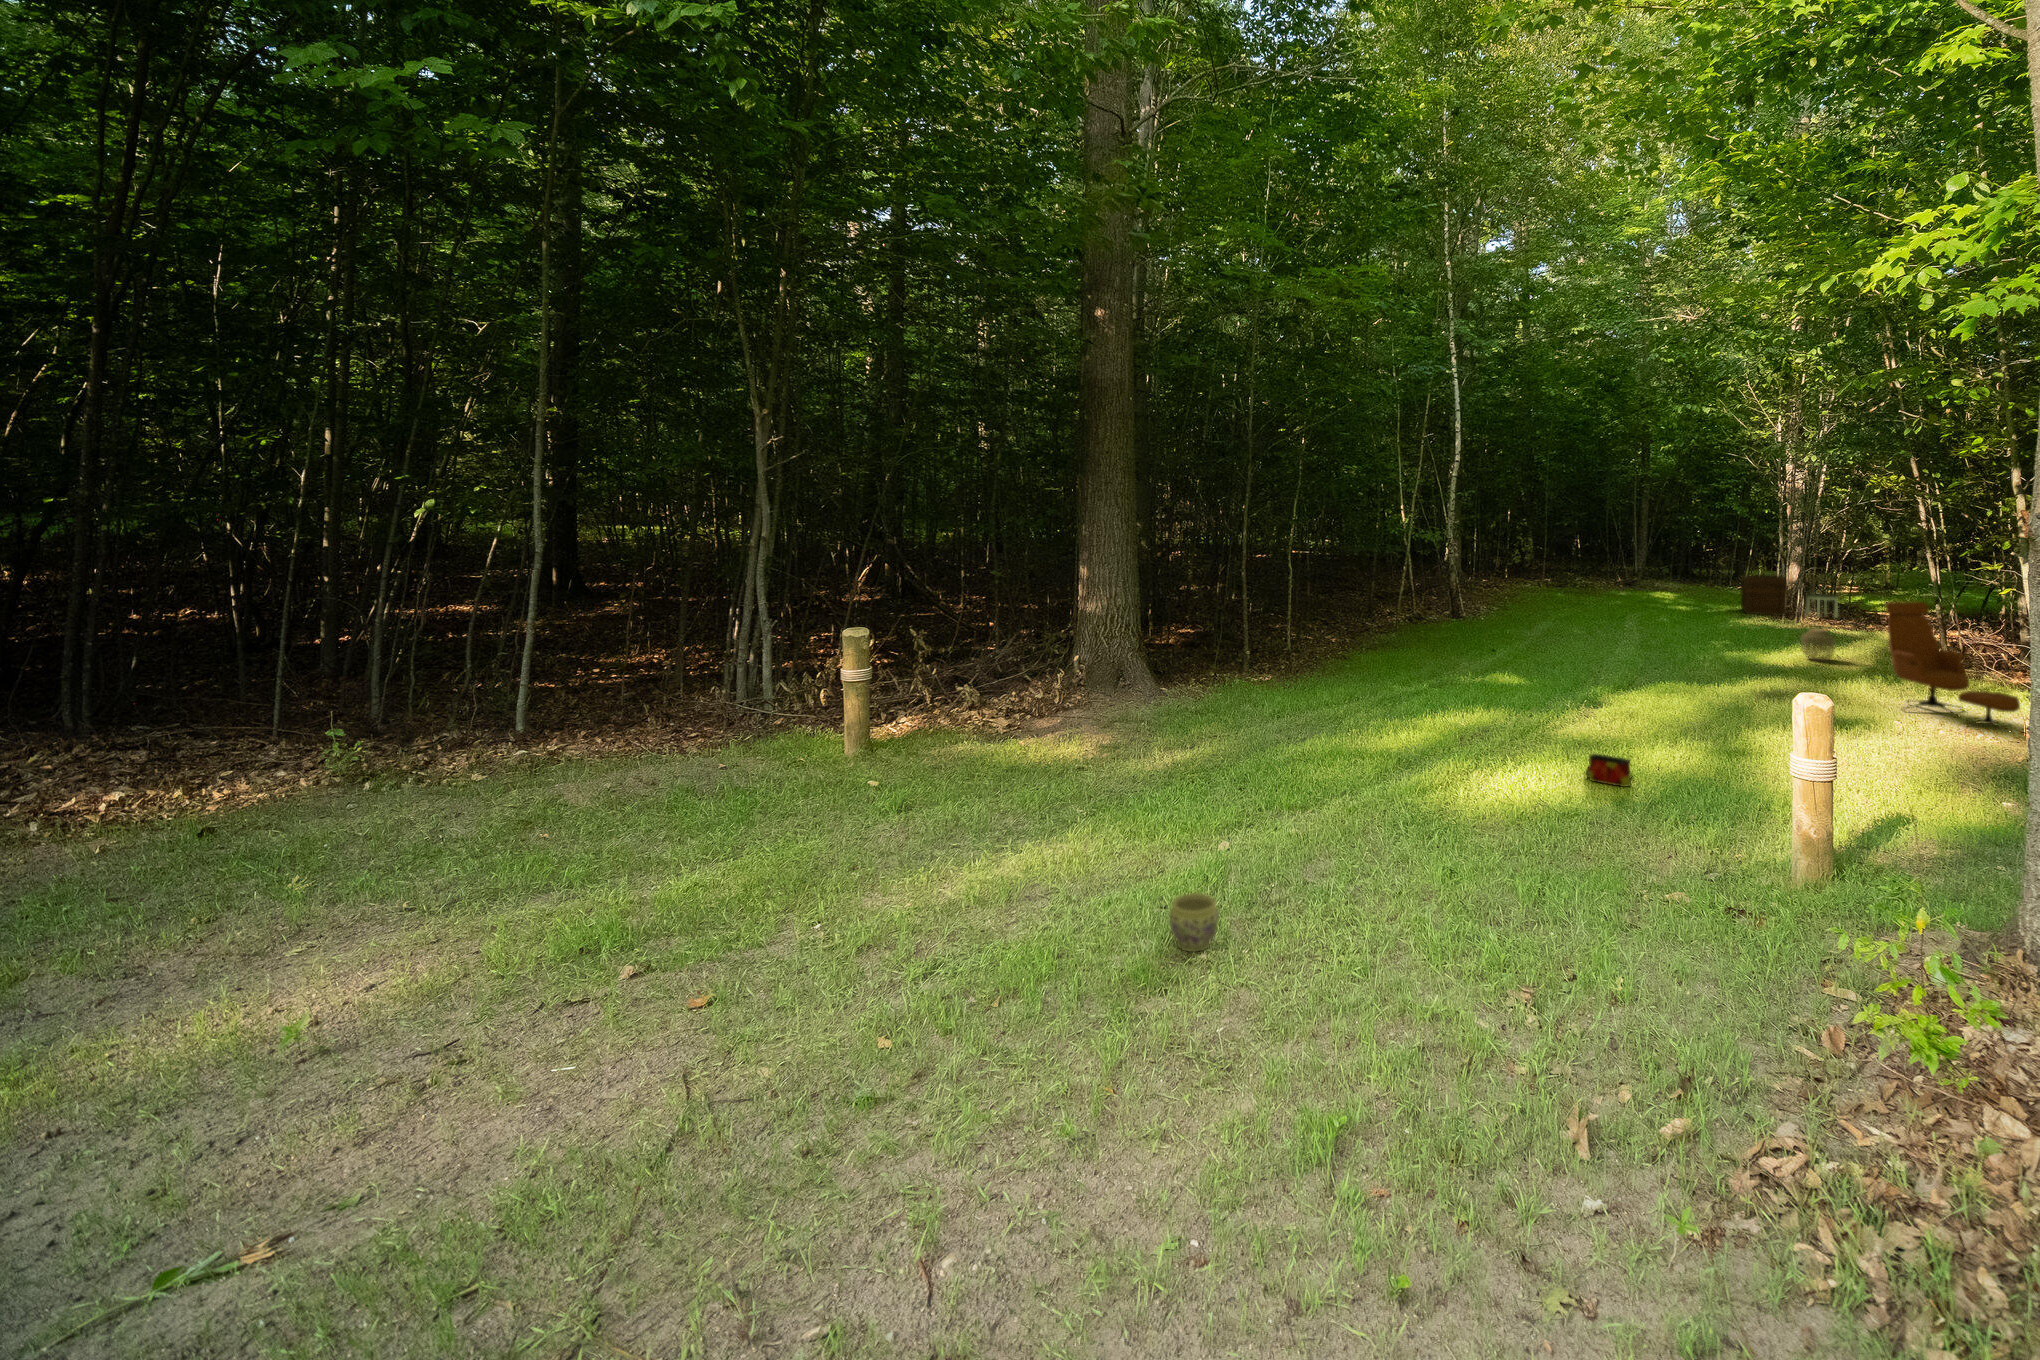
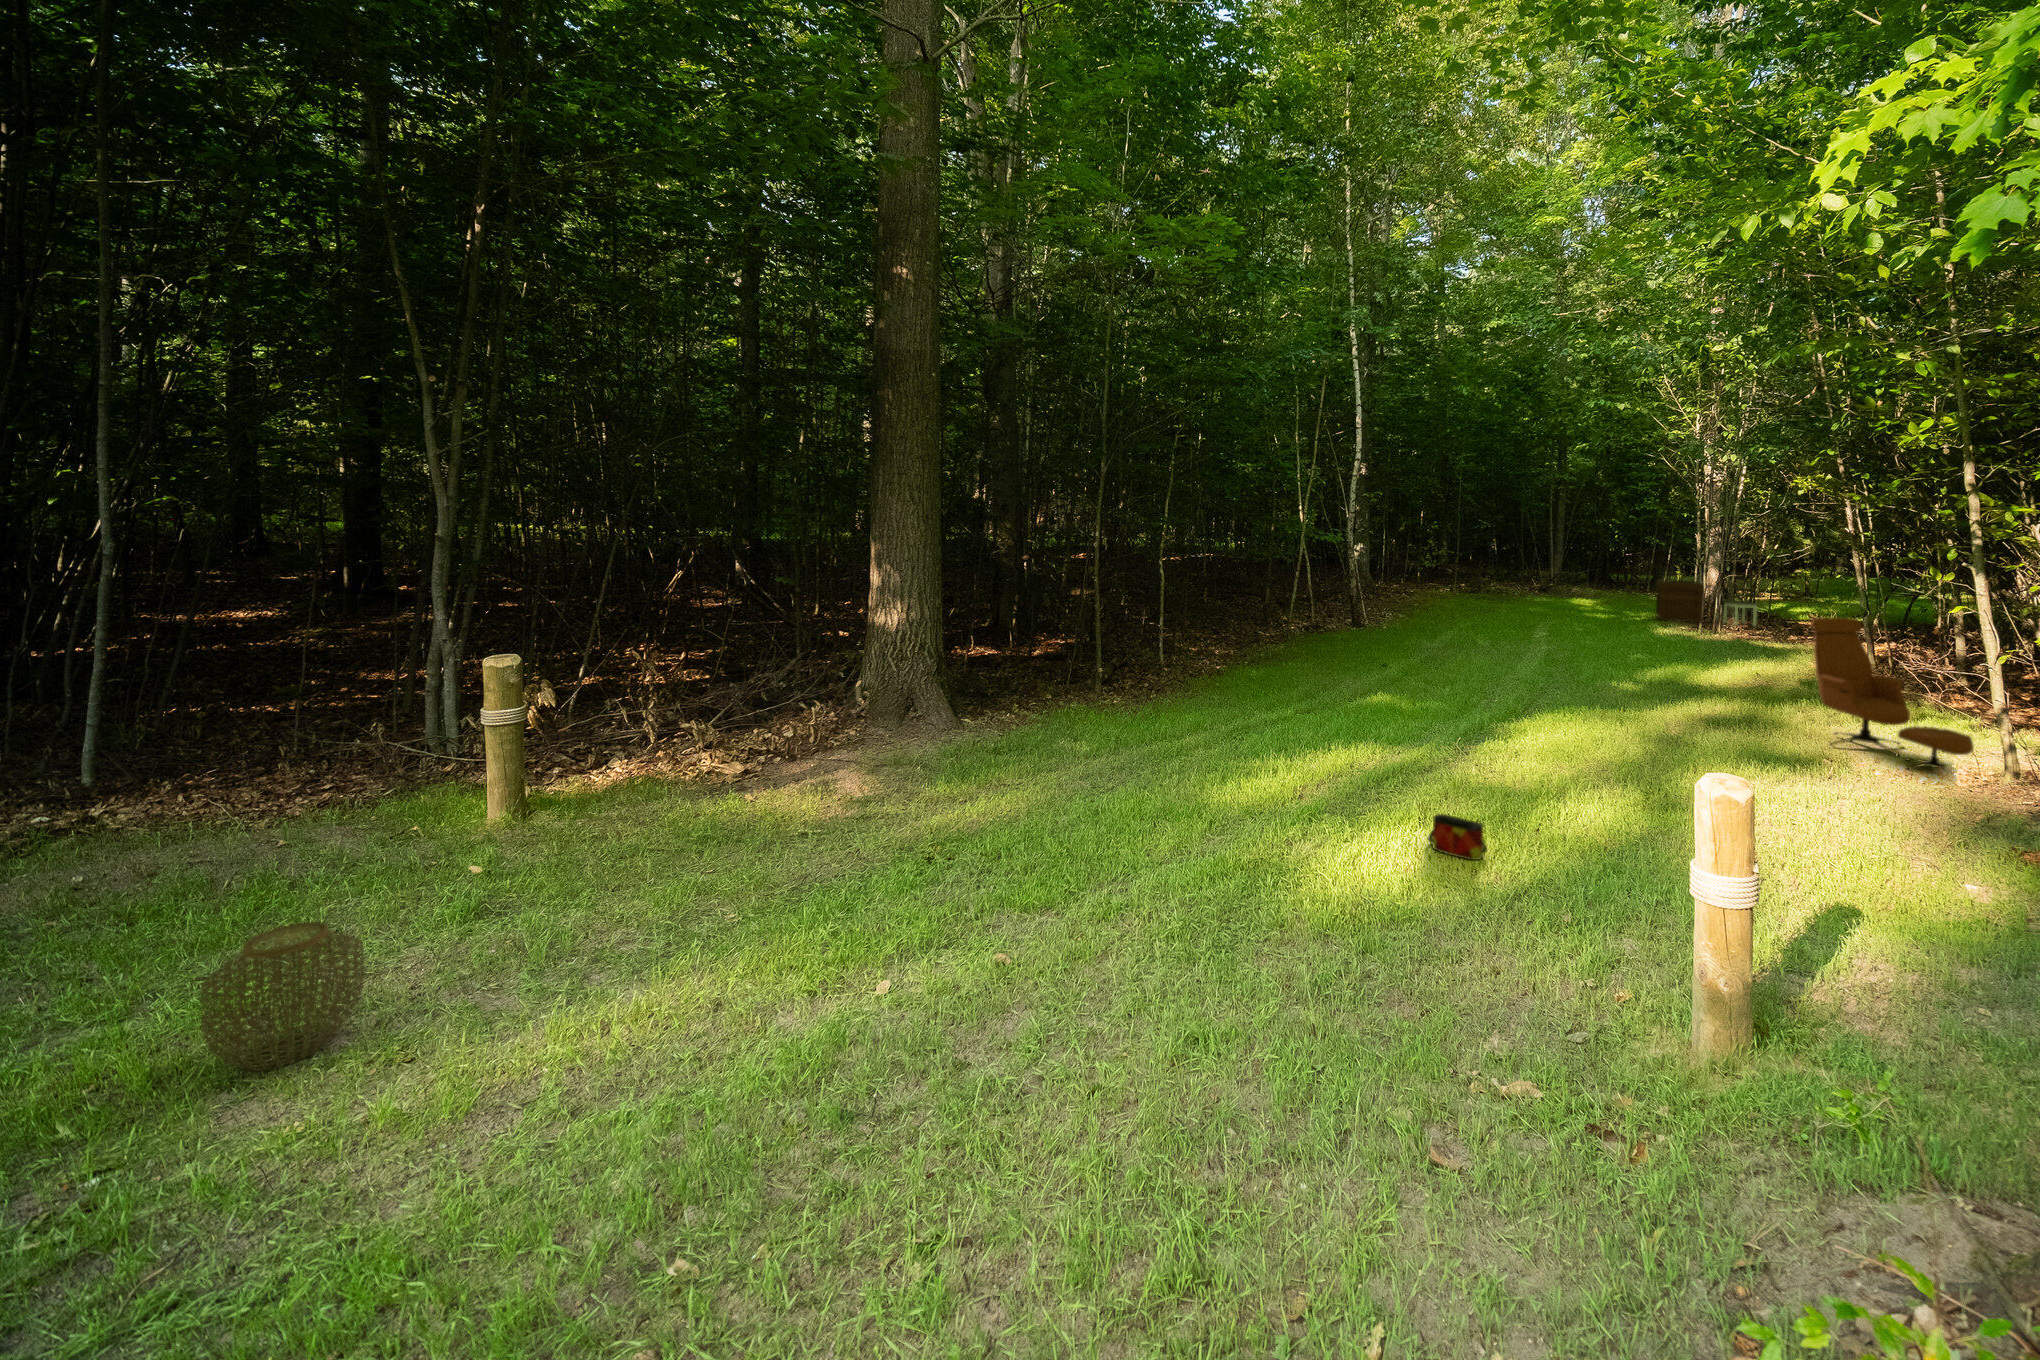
woven basket: present [1802,629,1836,661] -> present [201,922,364,1071]
planter: present [1169,893,1219,952] -> none [627,1106,723,1221]

